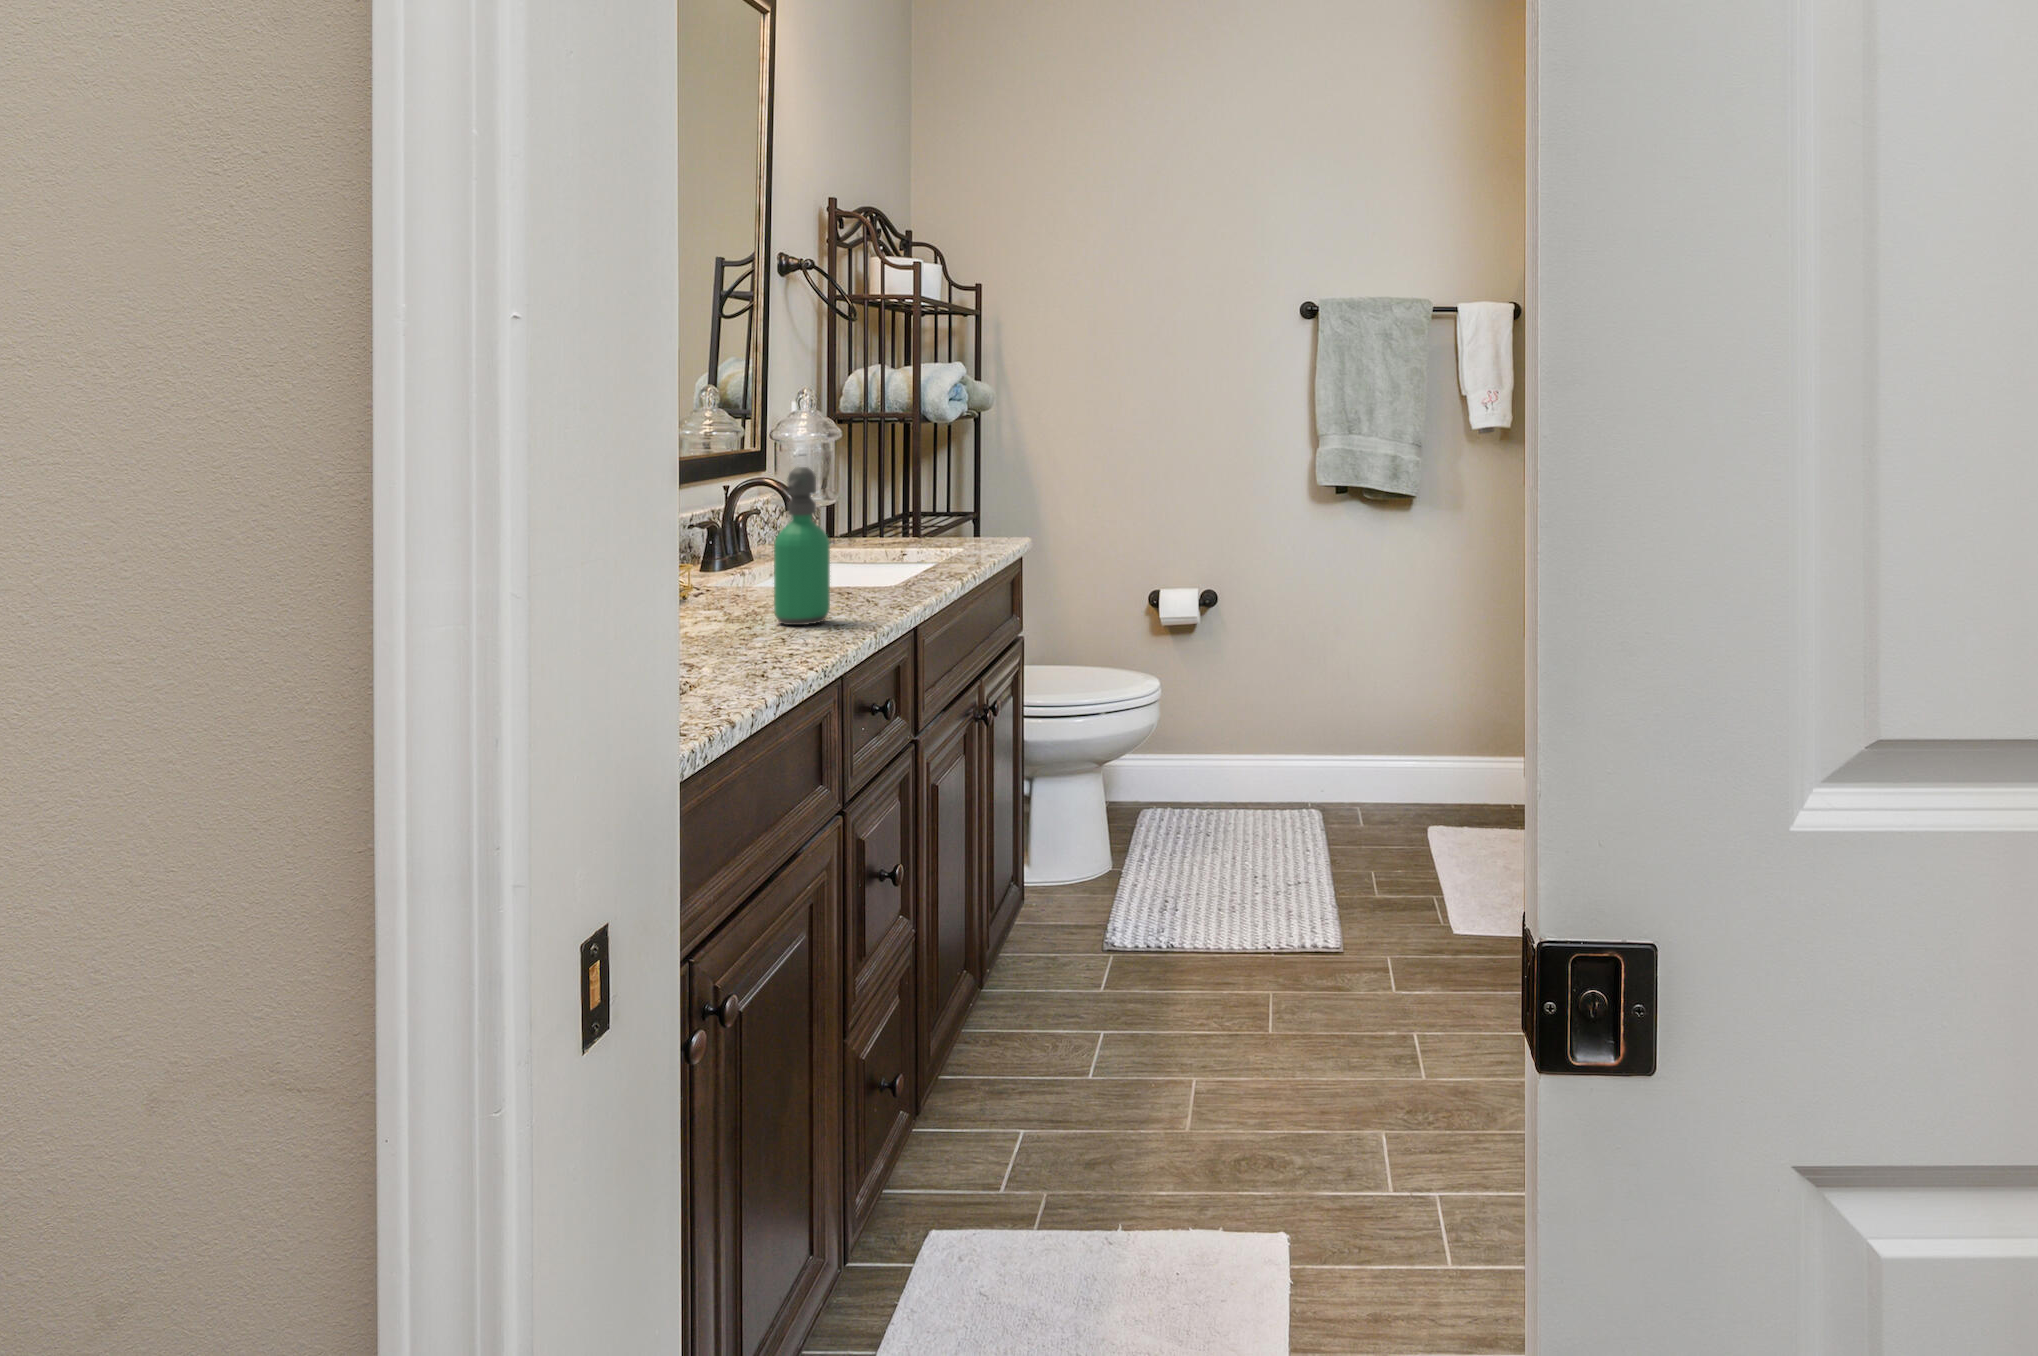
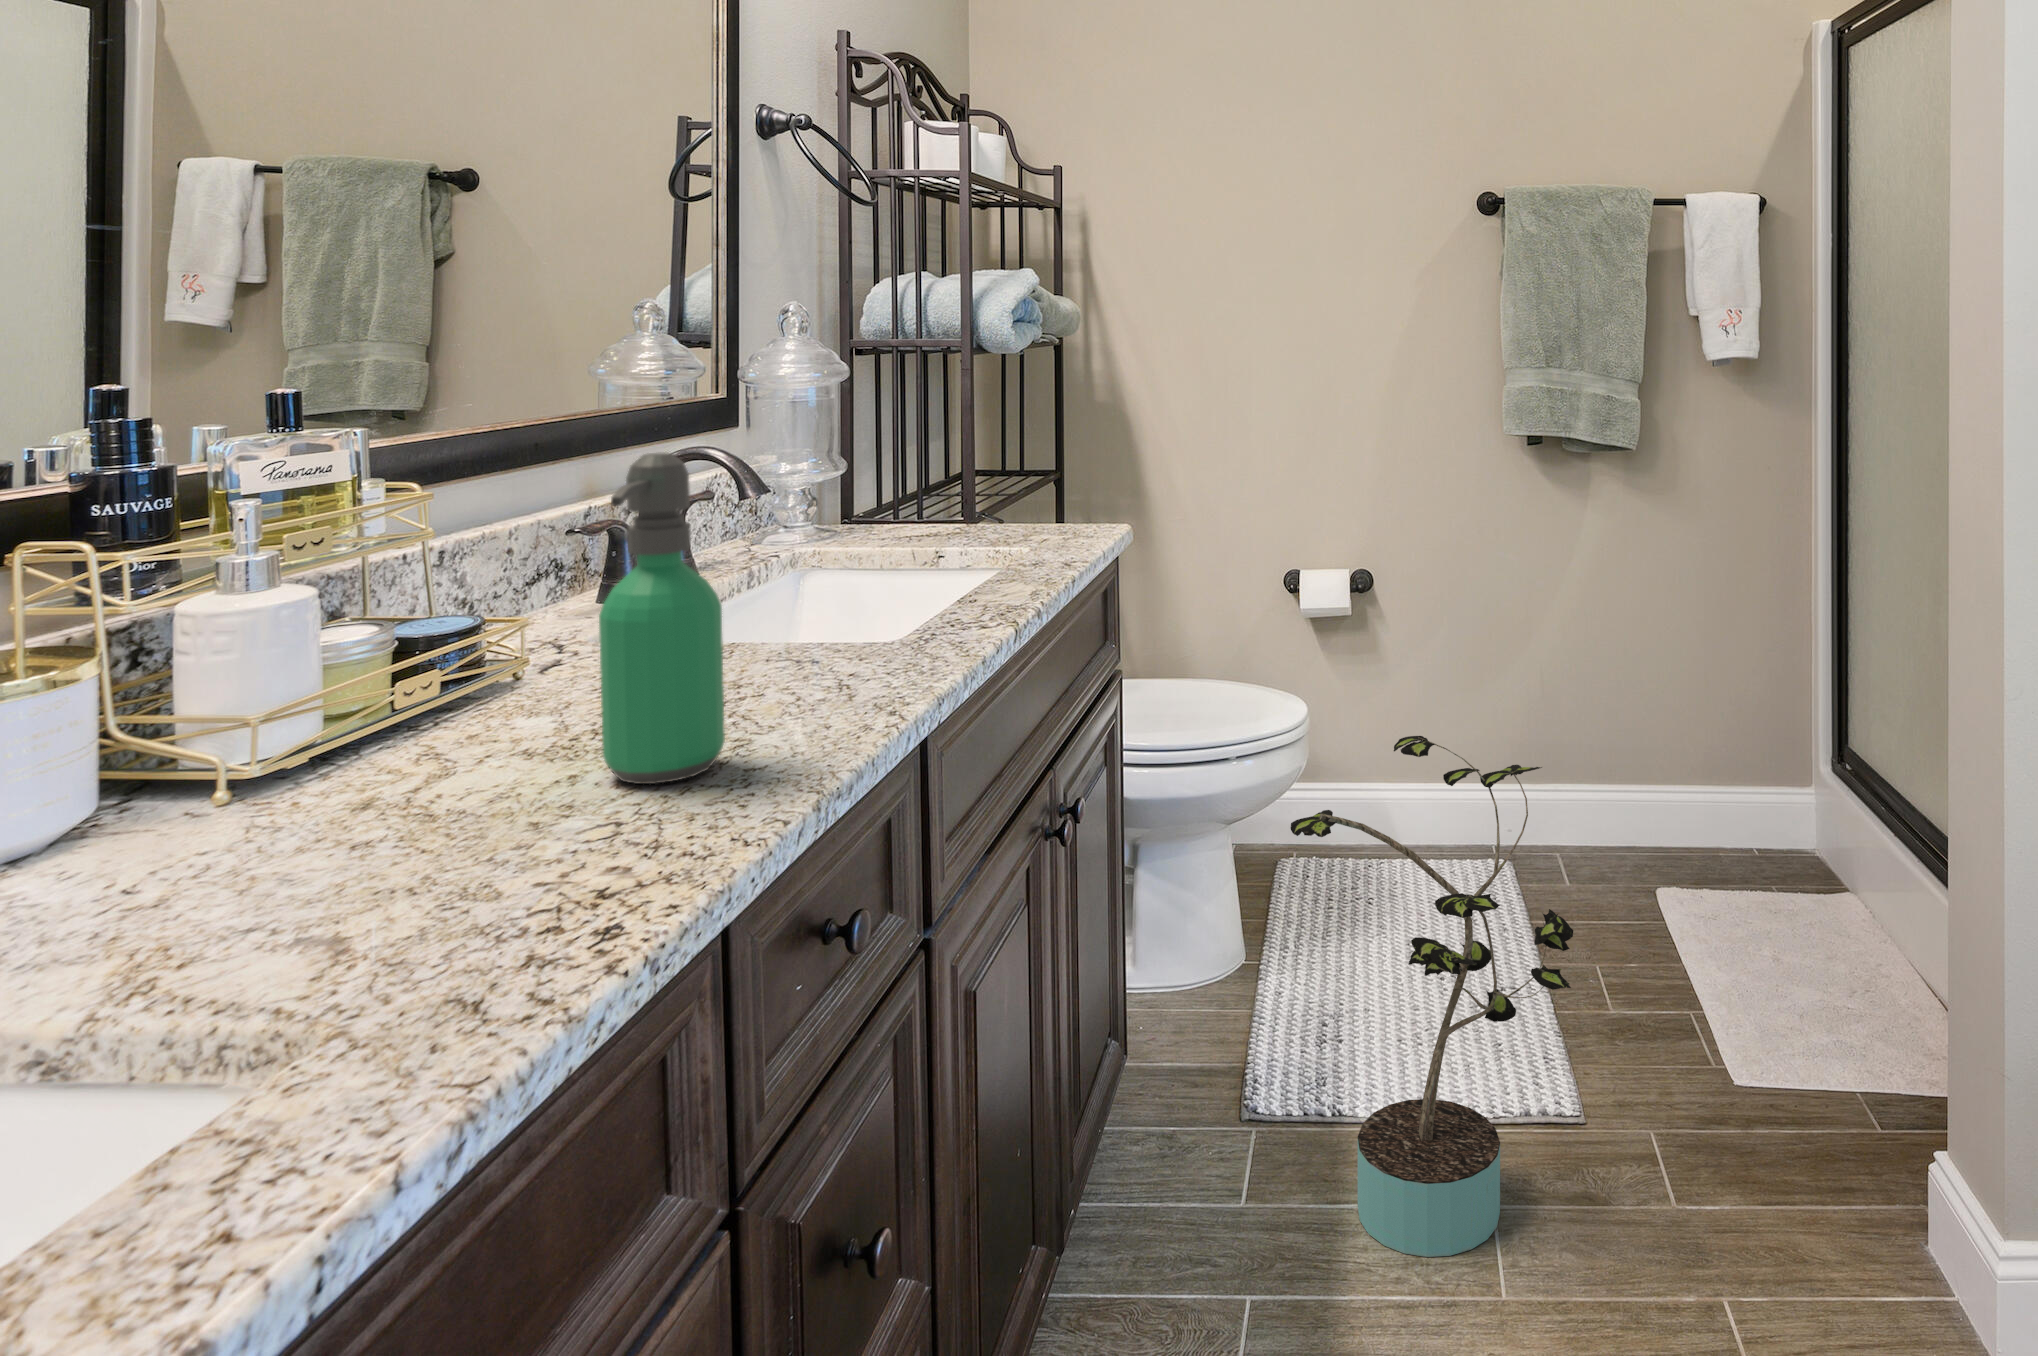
potted plant: none [1133,677,1313,1008] -> present [1291,736,1573,1257]

